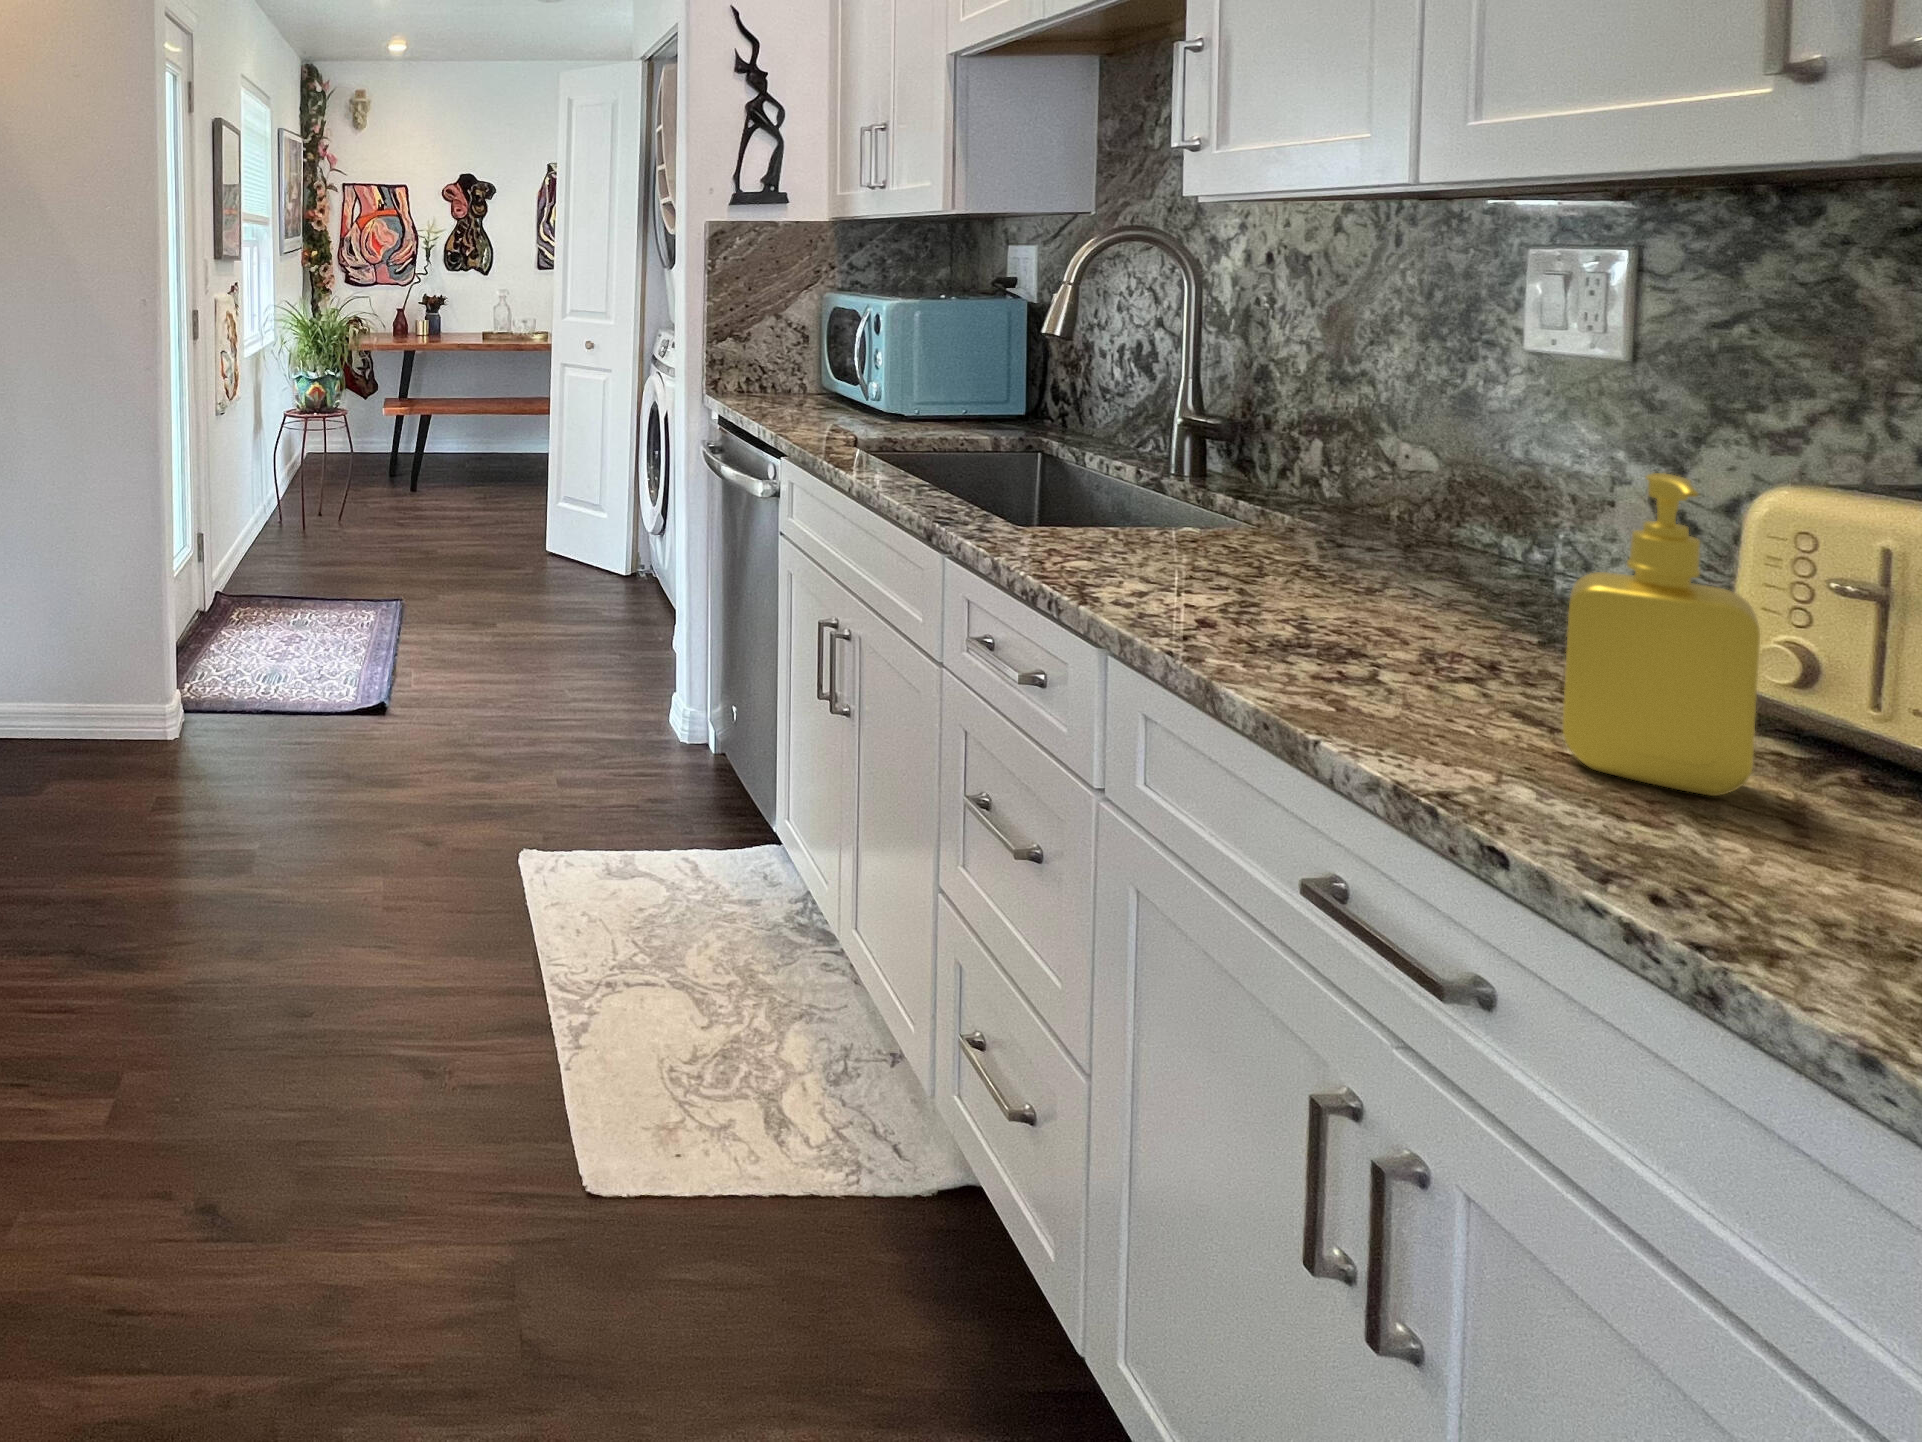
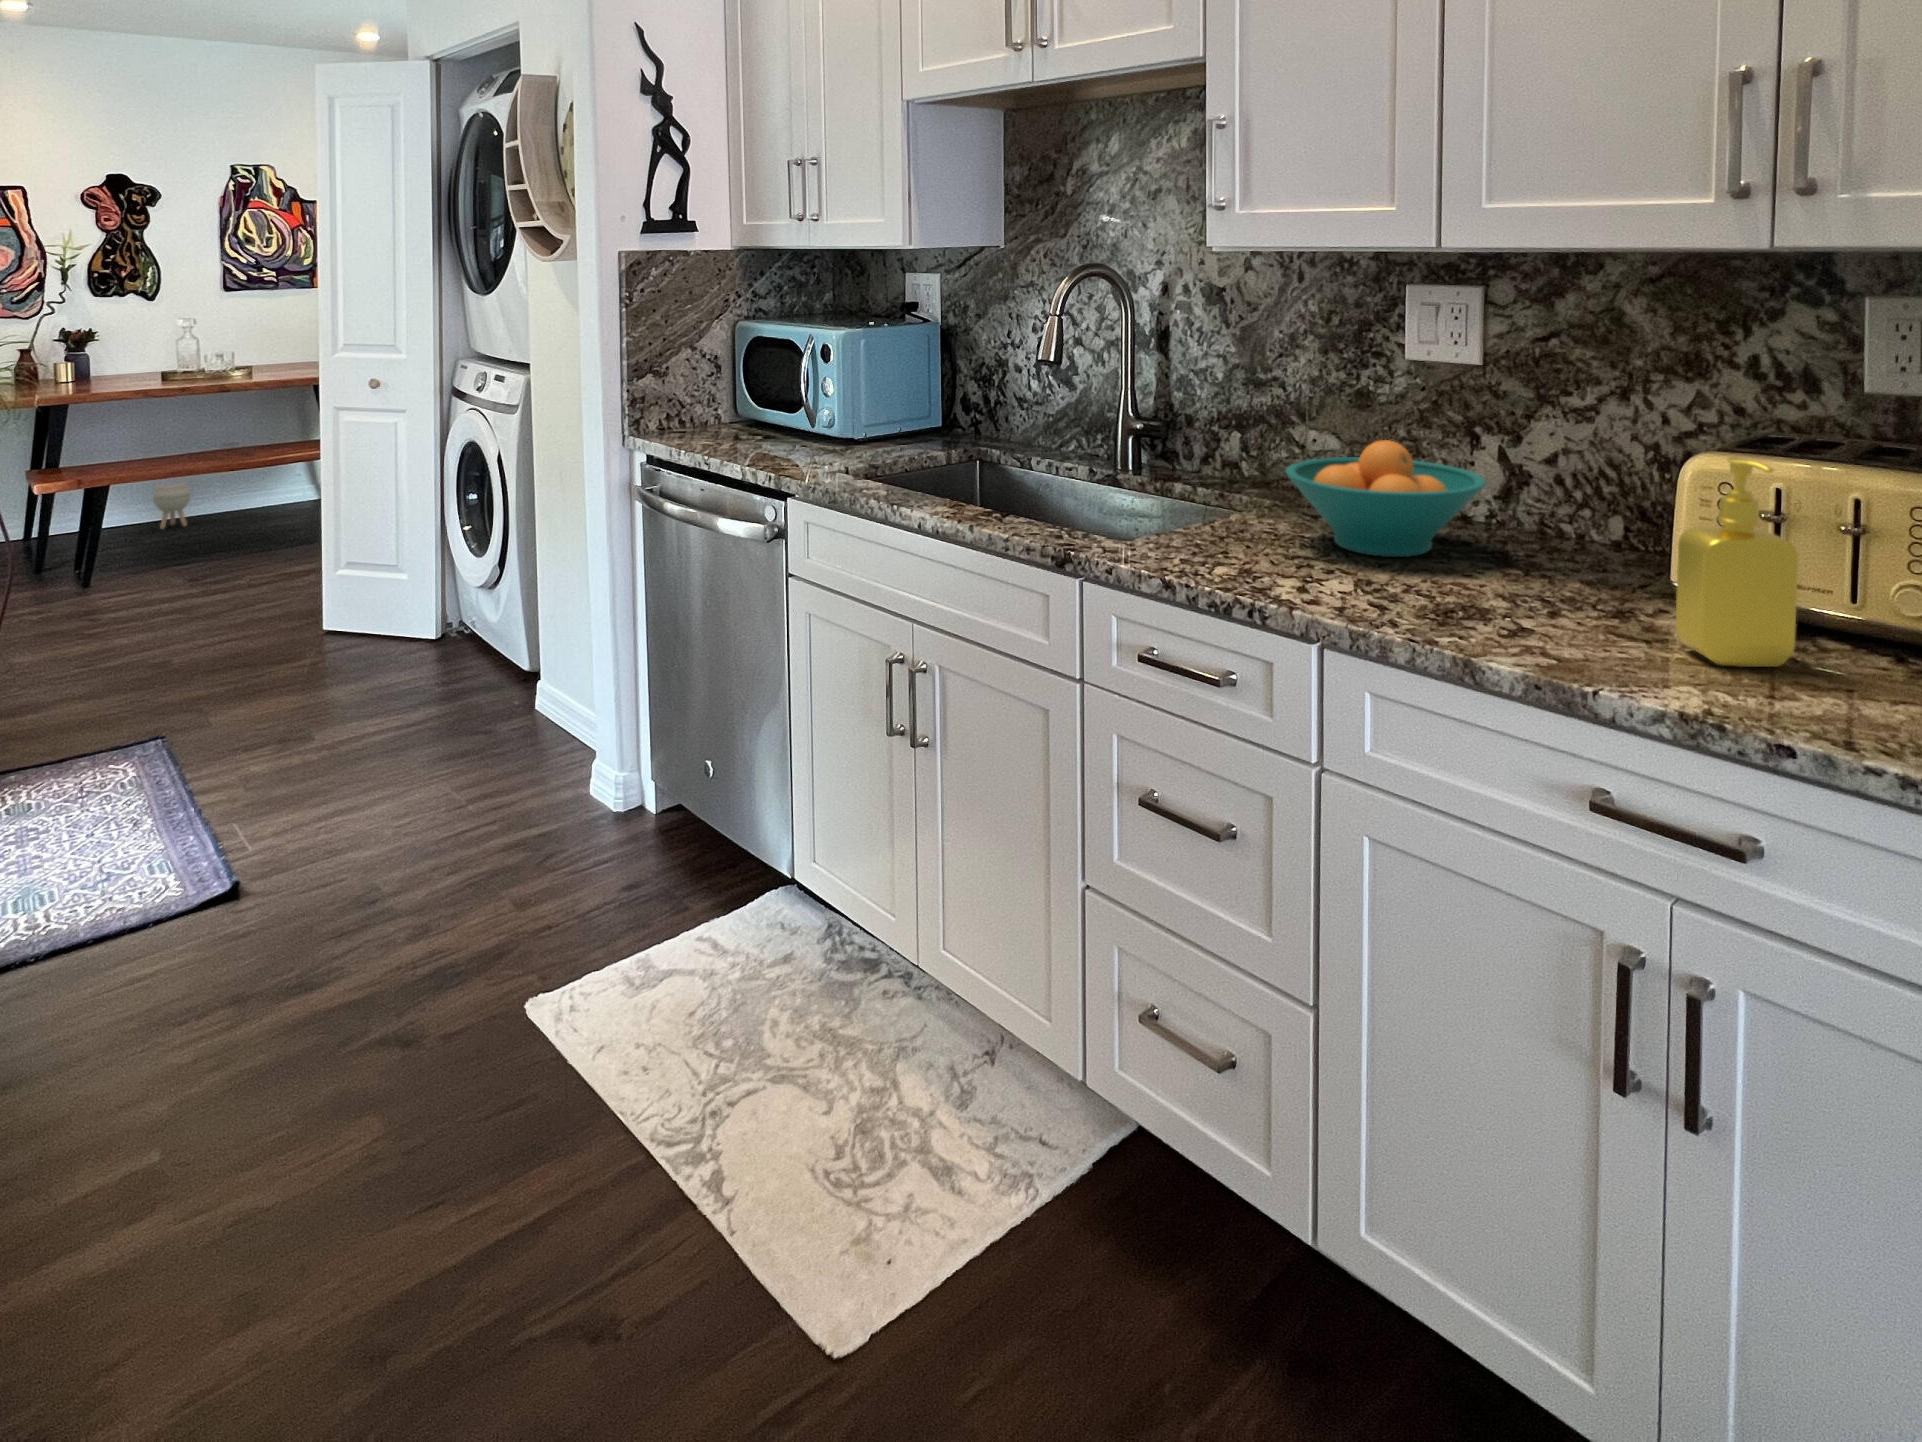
planter: none [474,421,500,459] -> present [153,483,191,529]
fruit bowl: none [1222,444,1536,599] -> present [1286,440,1486,557]

